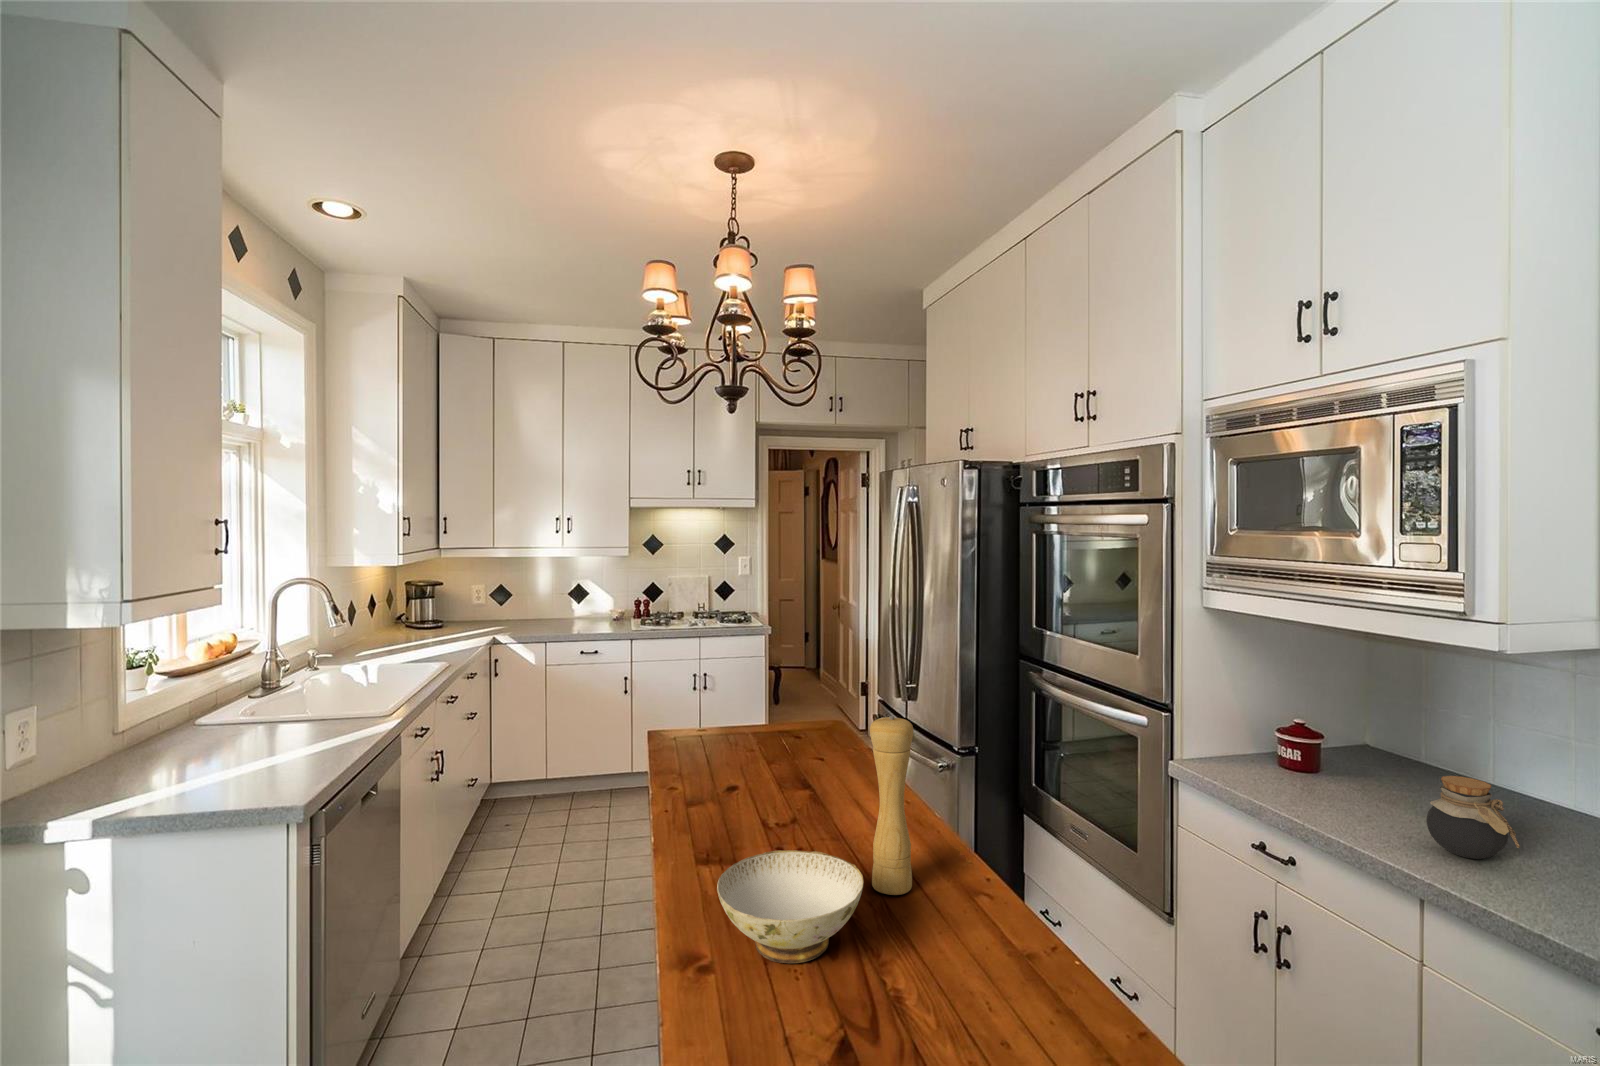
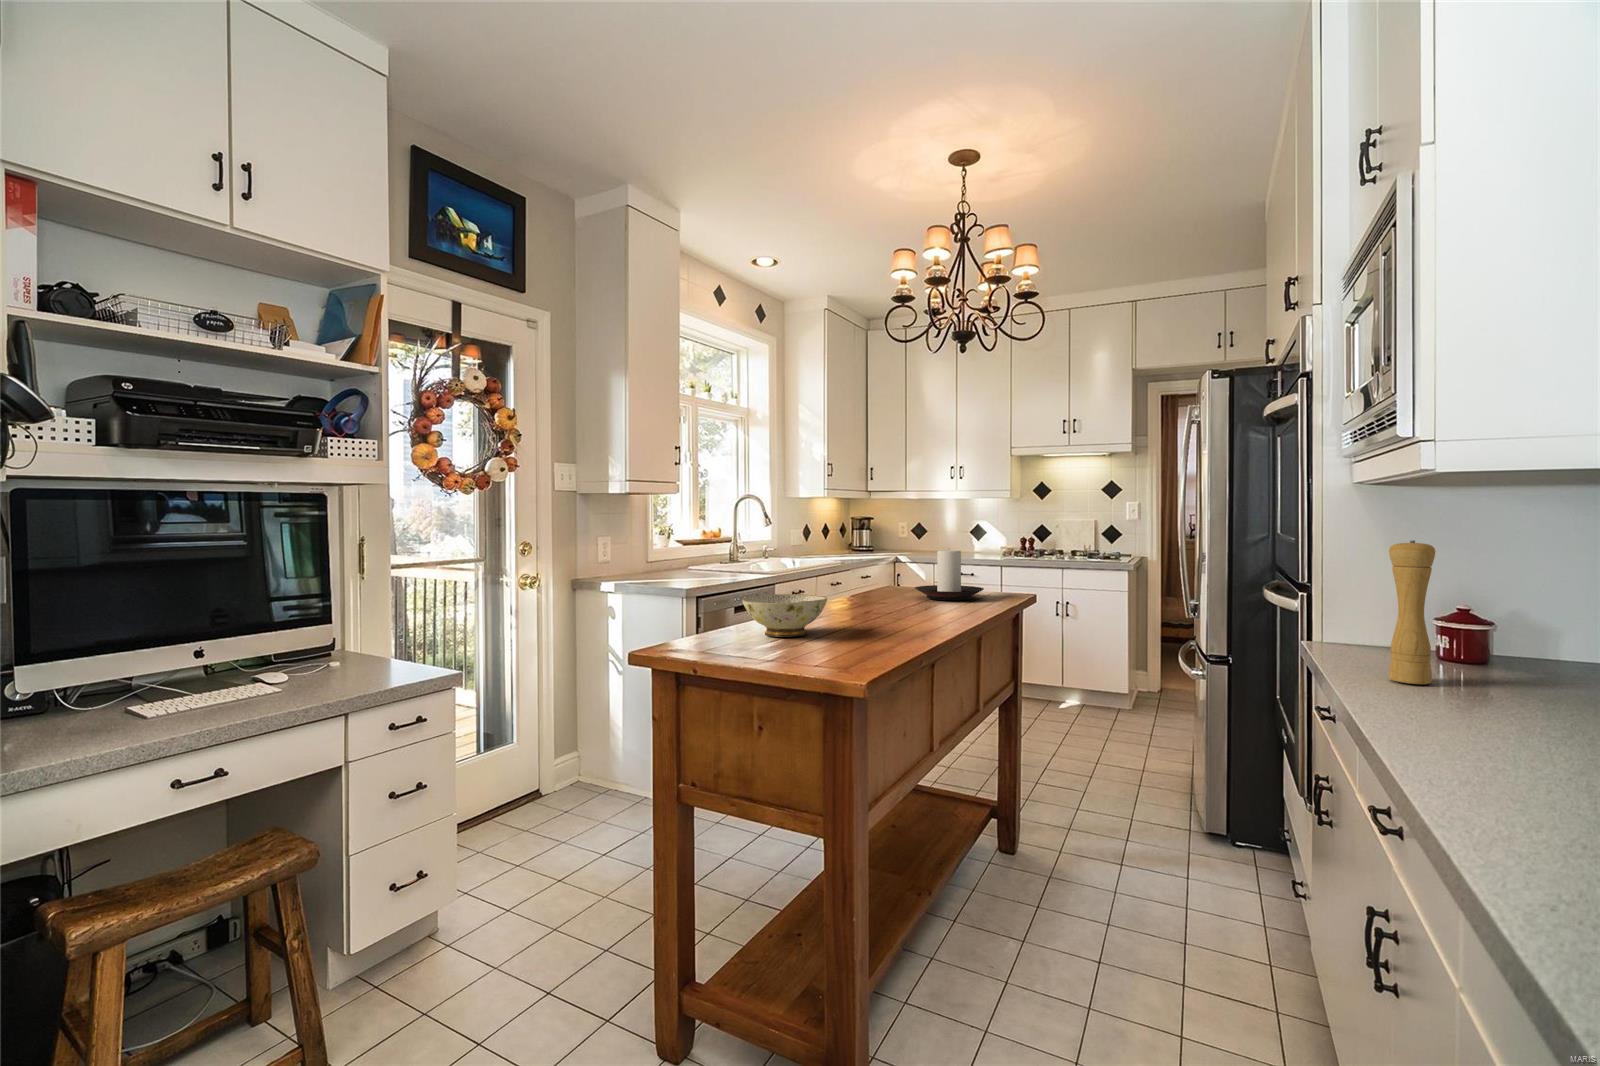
candle holder: none [737,685,829,761] -> present [915,550,984,600]
pepper mill: present [870,716,913,895] -> present [1389,540,1435,684]
jar: present [1426,776,1520,859] -> none [1426,622,1516,706]

